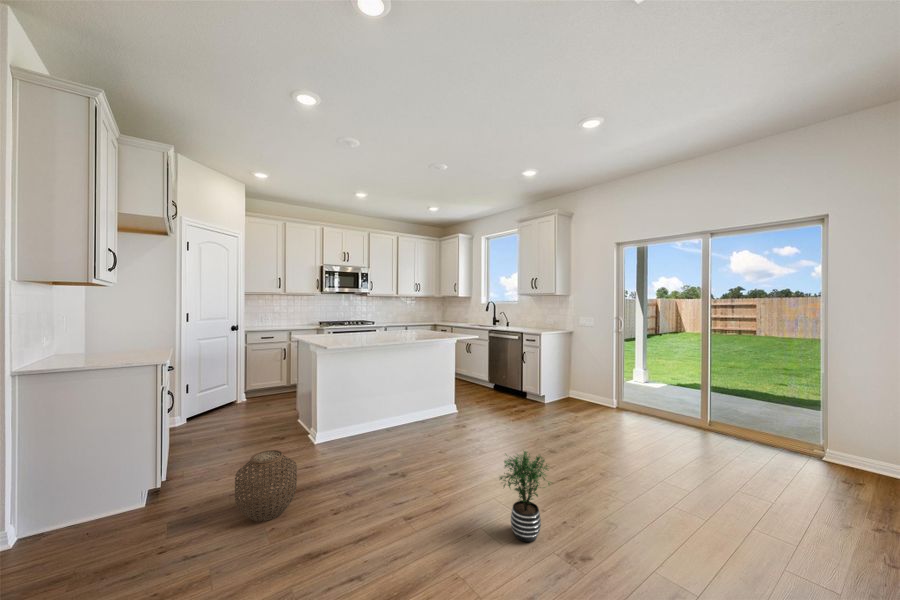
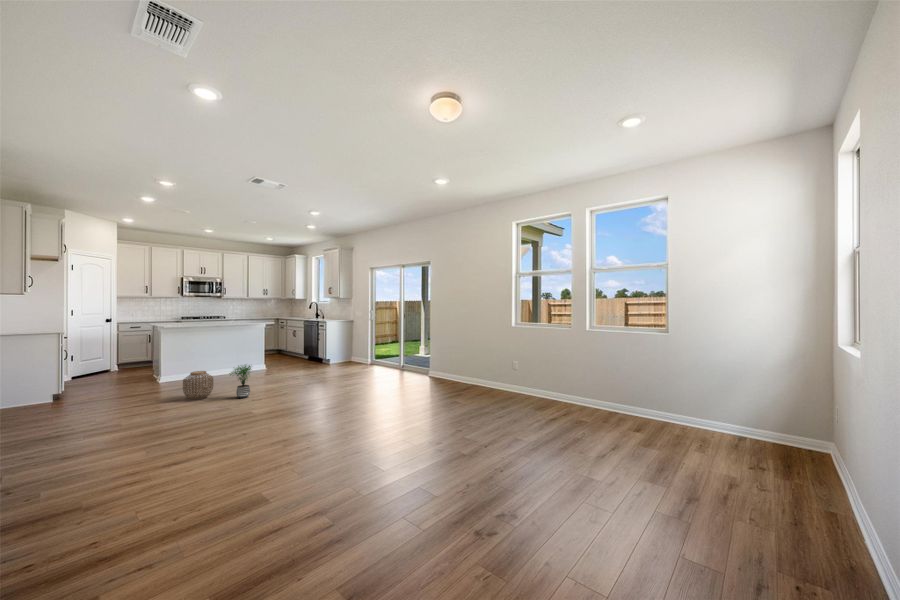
woven basket: present [235,450,297,521] -> present [183,371,213,400]

